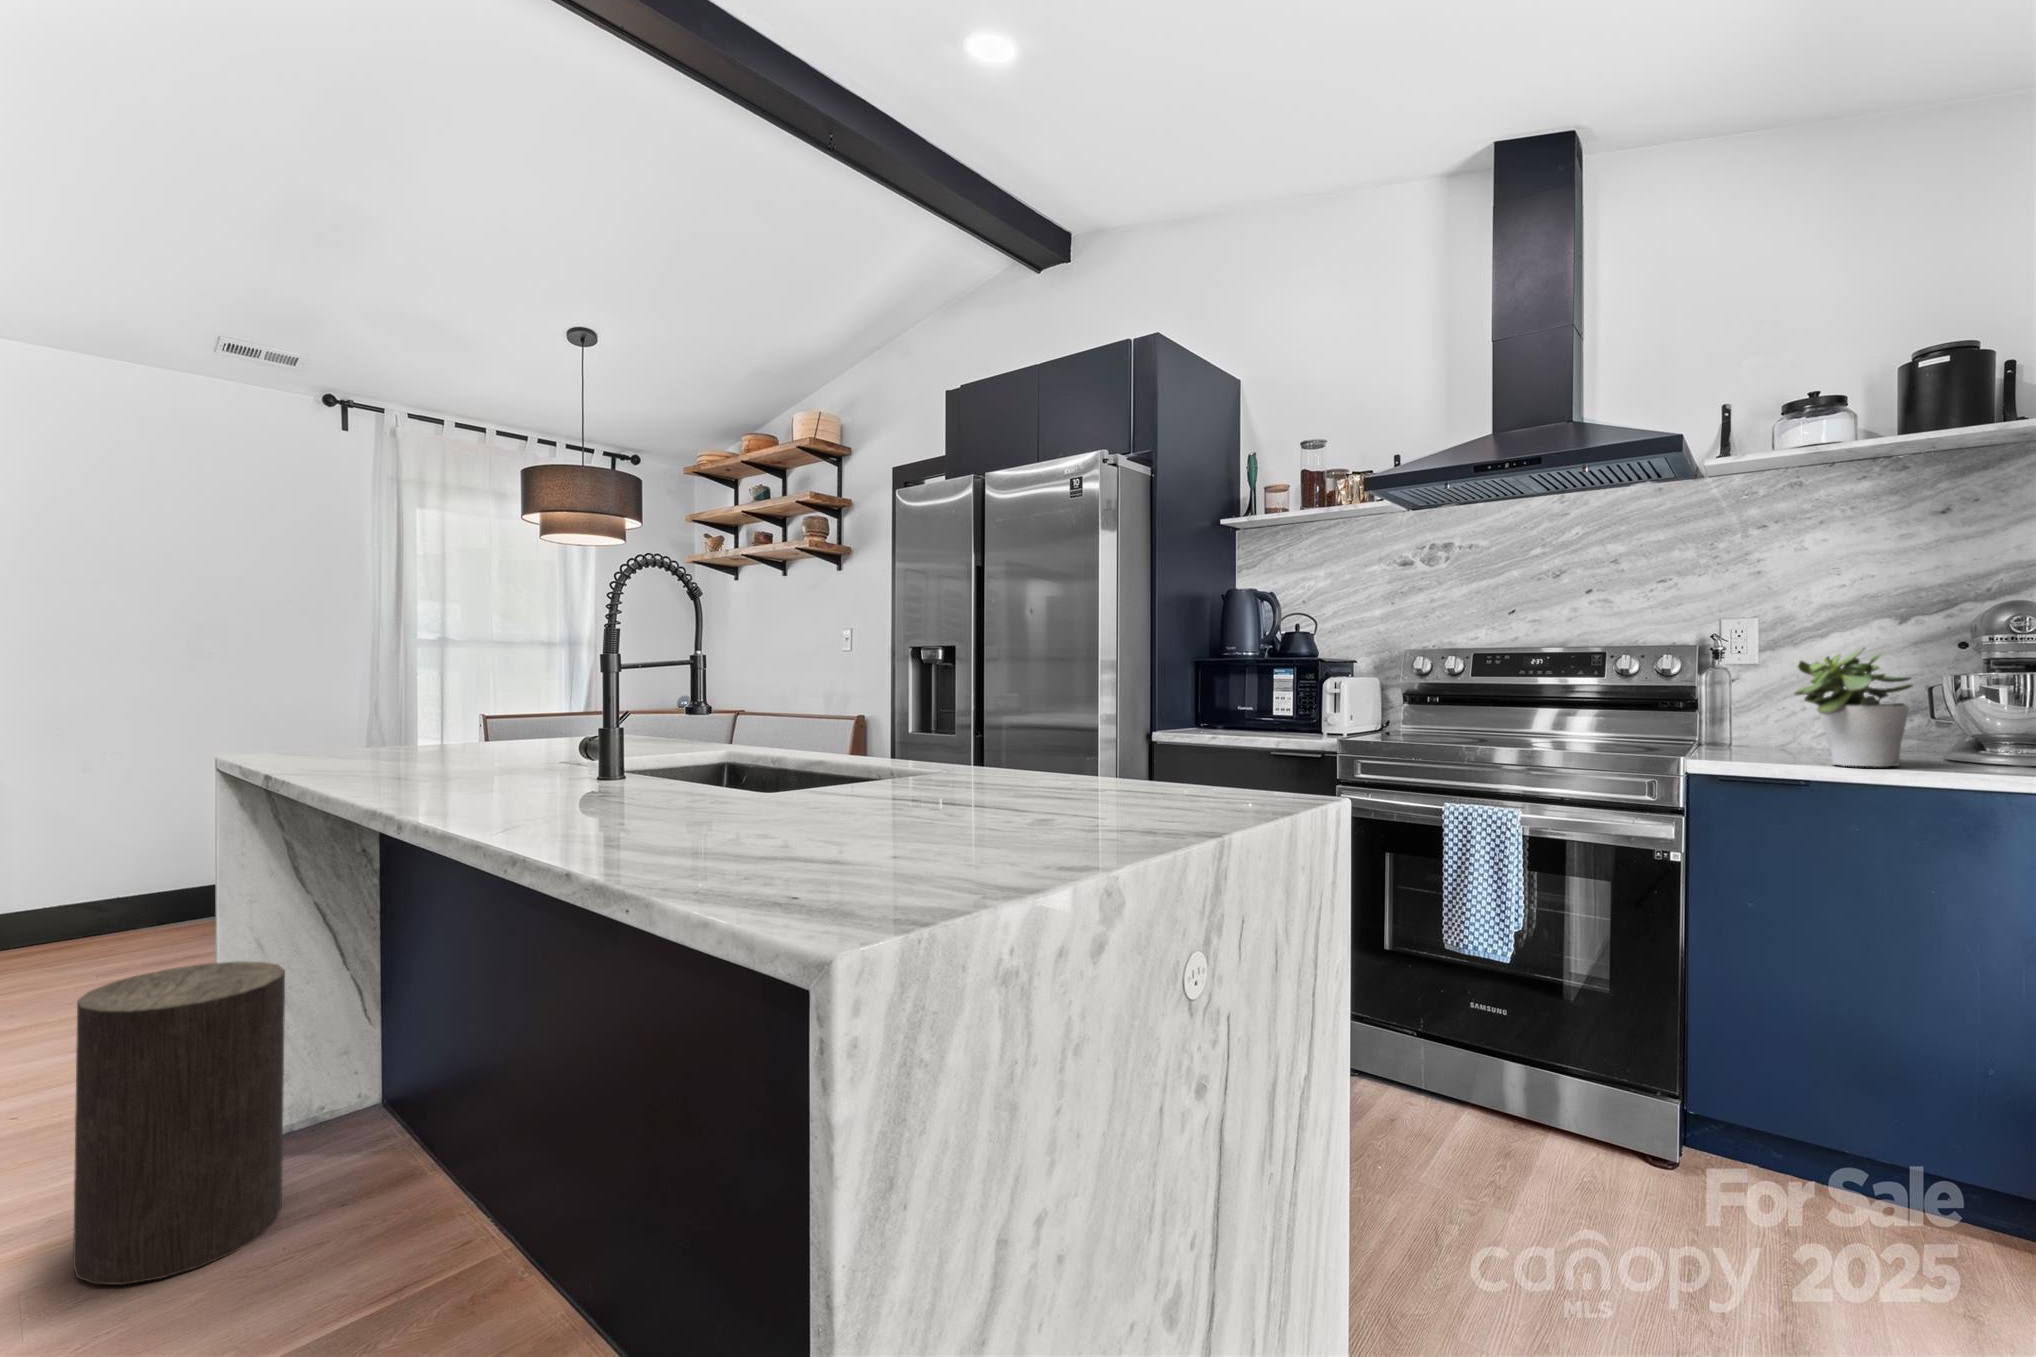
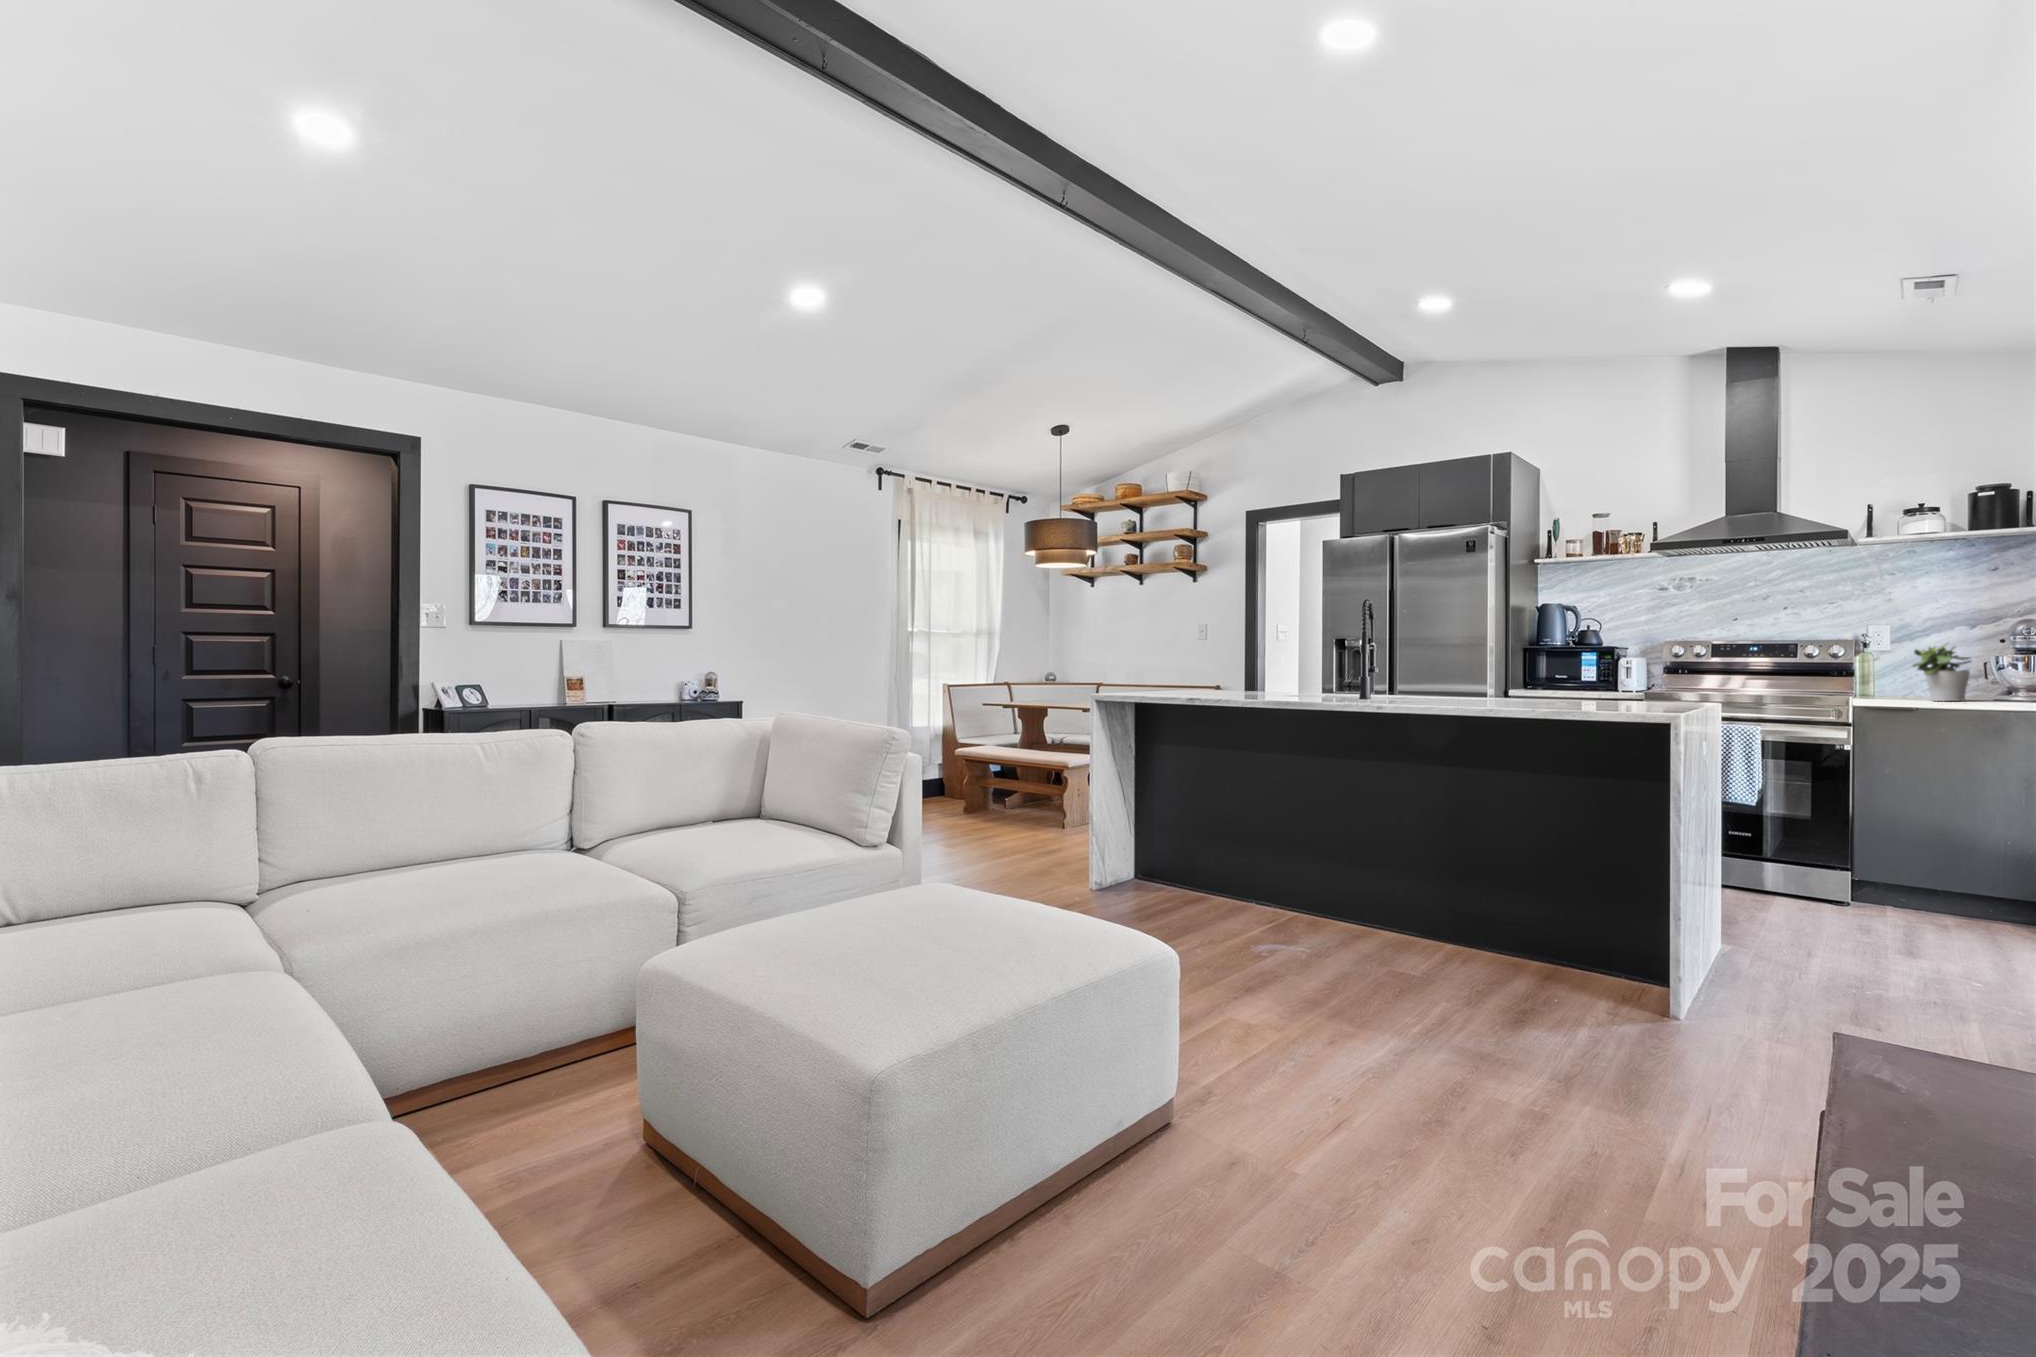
stool: present [73,961,285,1285] -> none [1150,785,1222,908]

